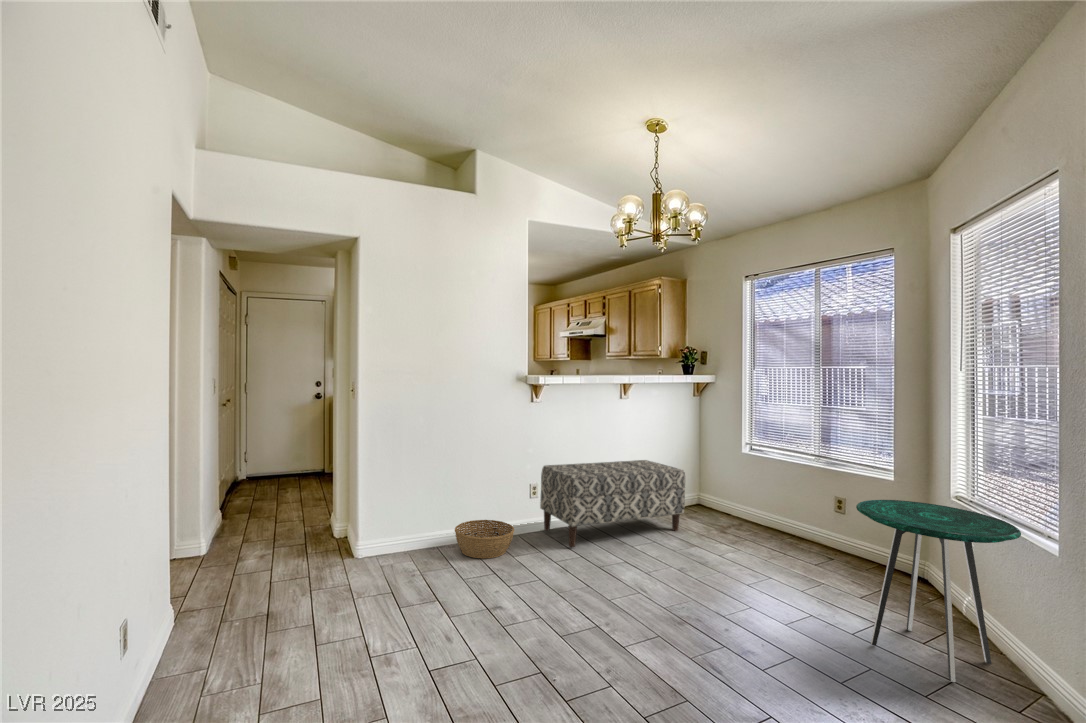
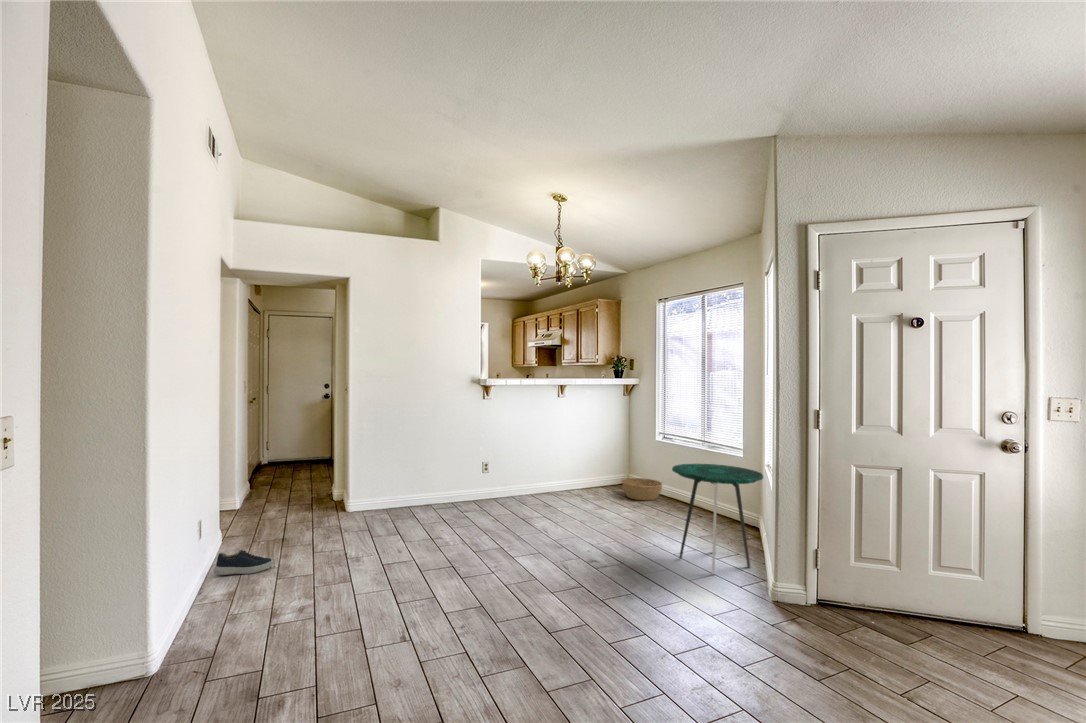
bench: present [540,460,685,547] -> none [490,446,604,508]
basket: present [455,520,515,559] -> present [622,478,663,500]
shoe: none [150,659,253,707] -> present [213,550,274,575]

